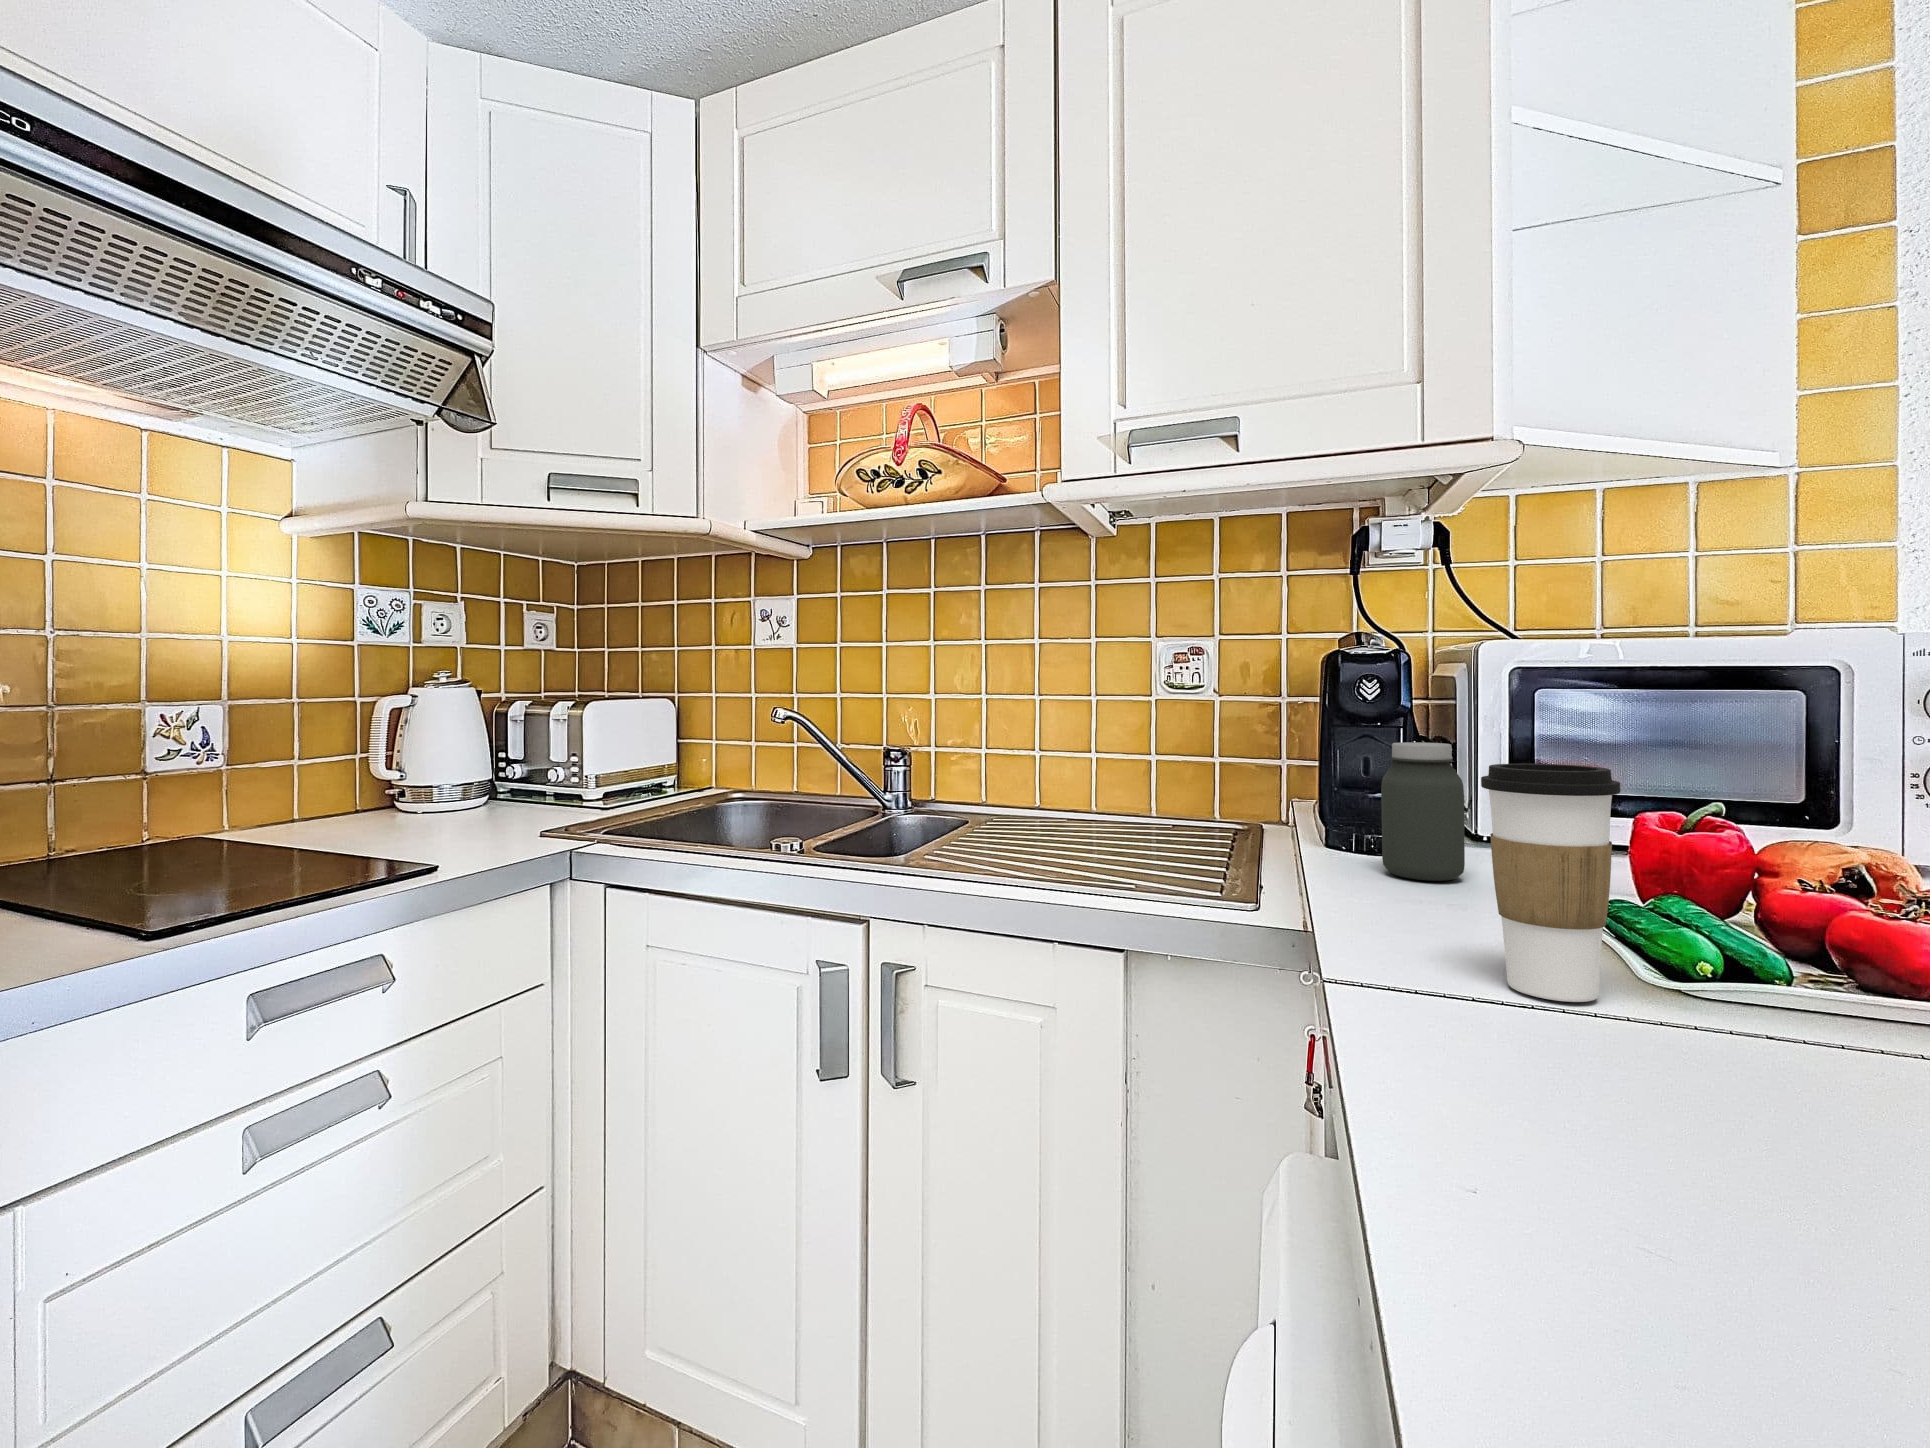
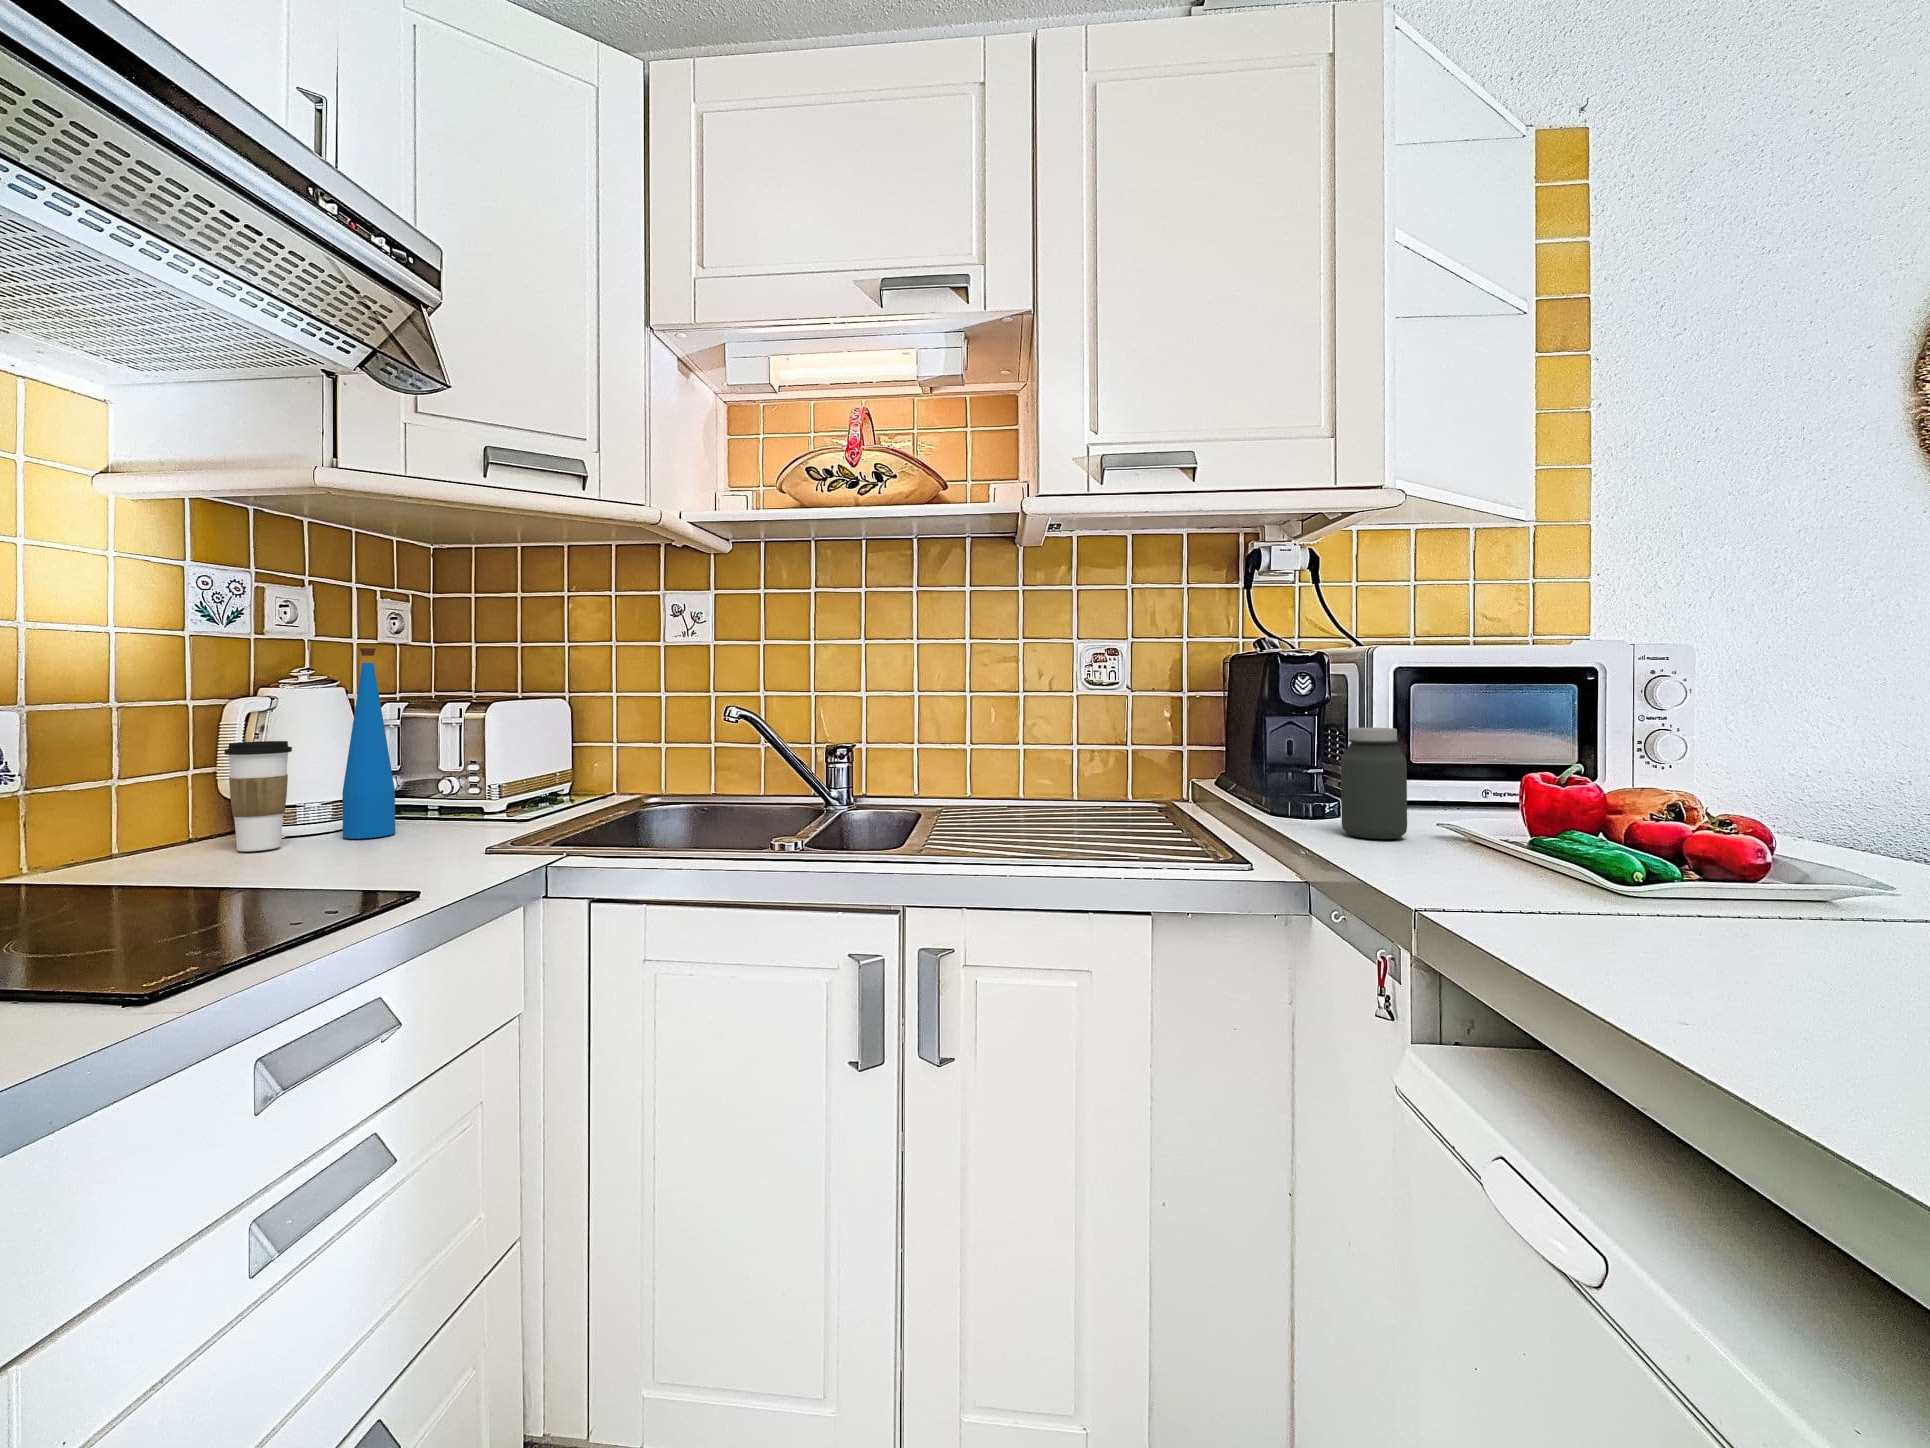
bottle: none [461,654,504,818] -> present [342,648,395,839]
coffee cup: present [1481,764,1620,1002] -> present [224,741,292,851]

